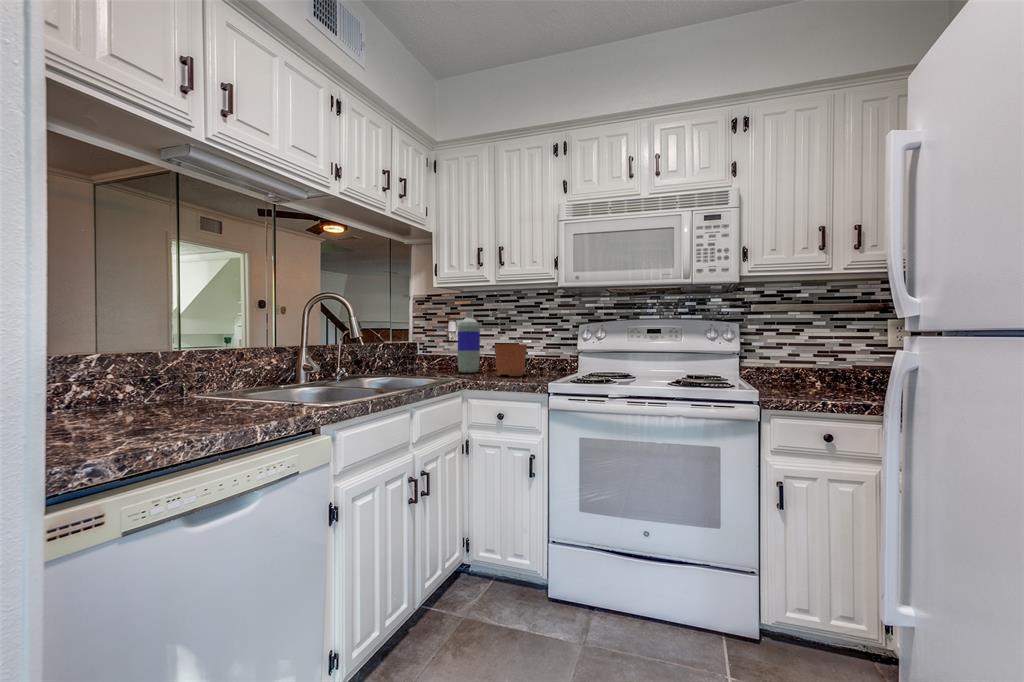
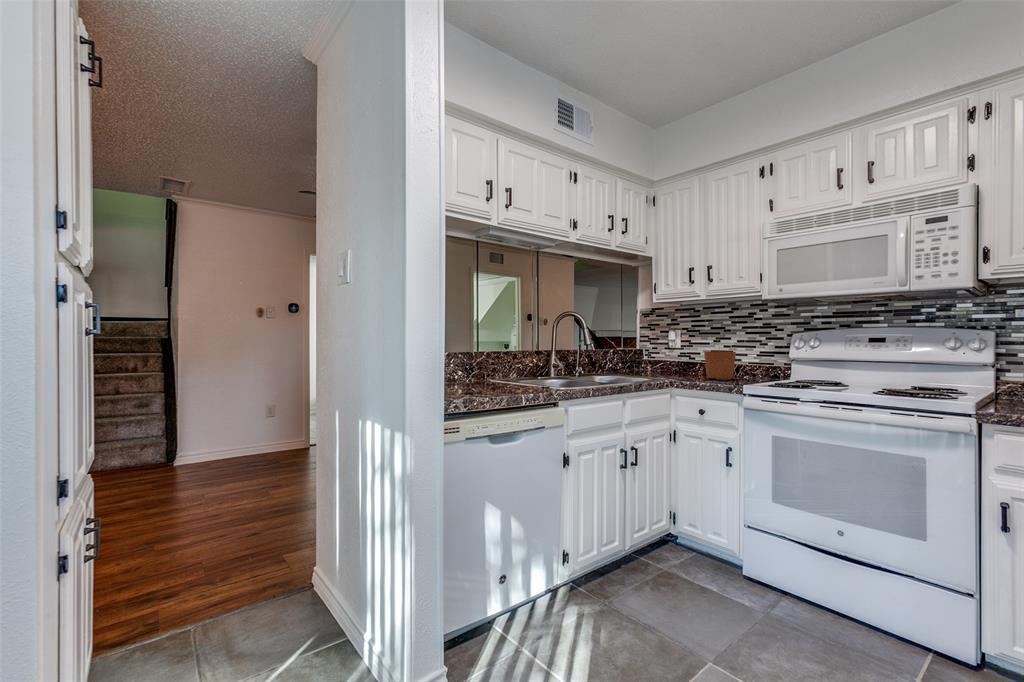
bottle: present [458,312,480,373] -> none [675,323,695,376]

